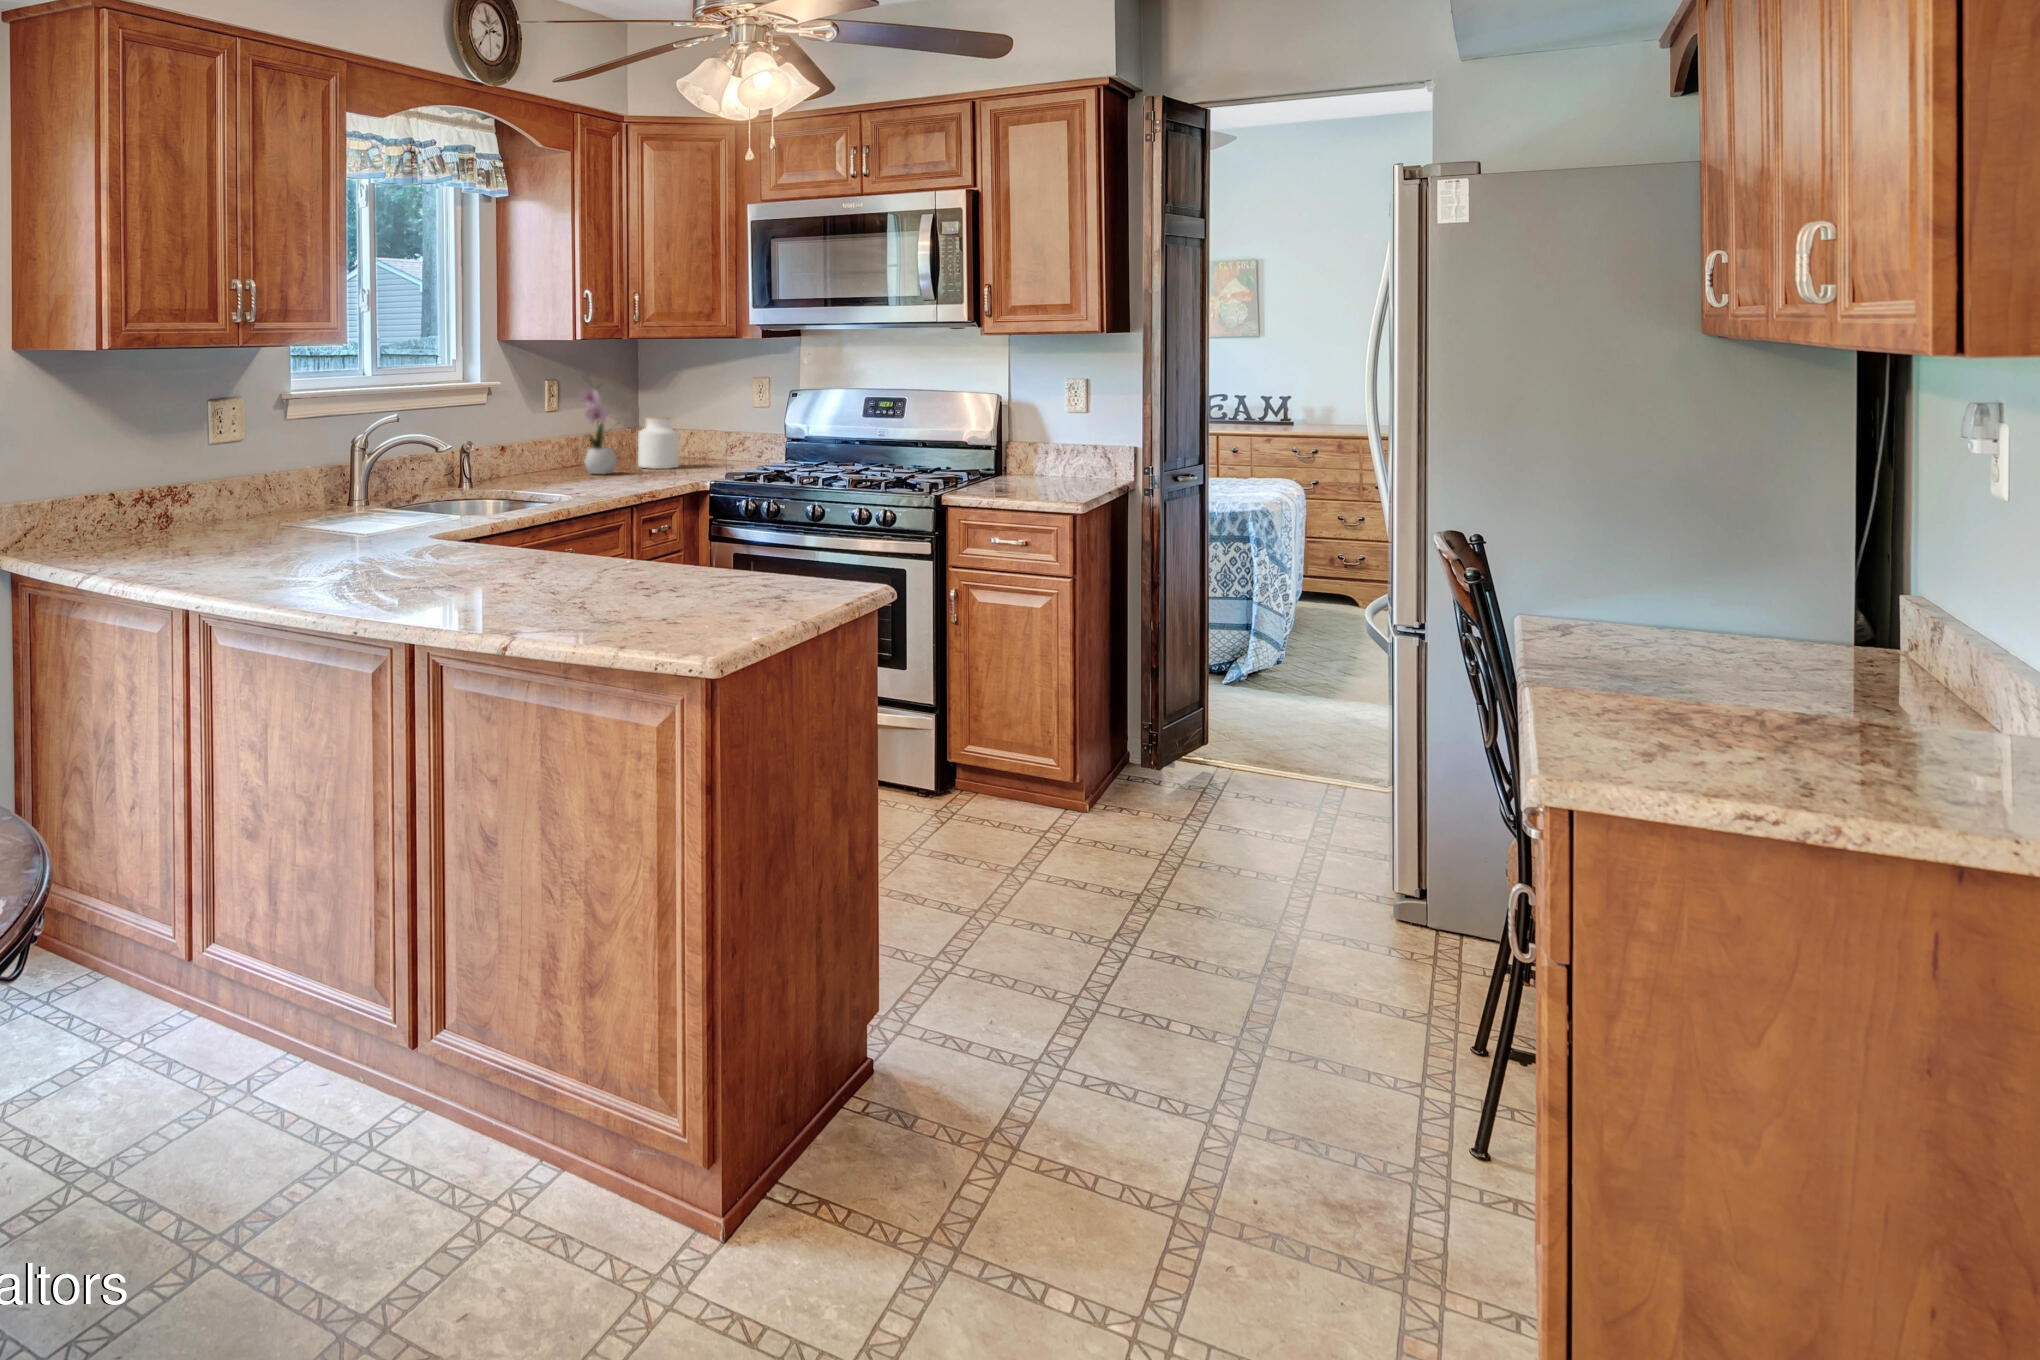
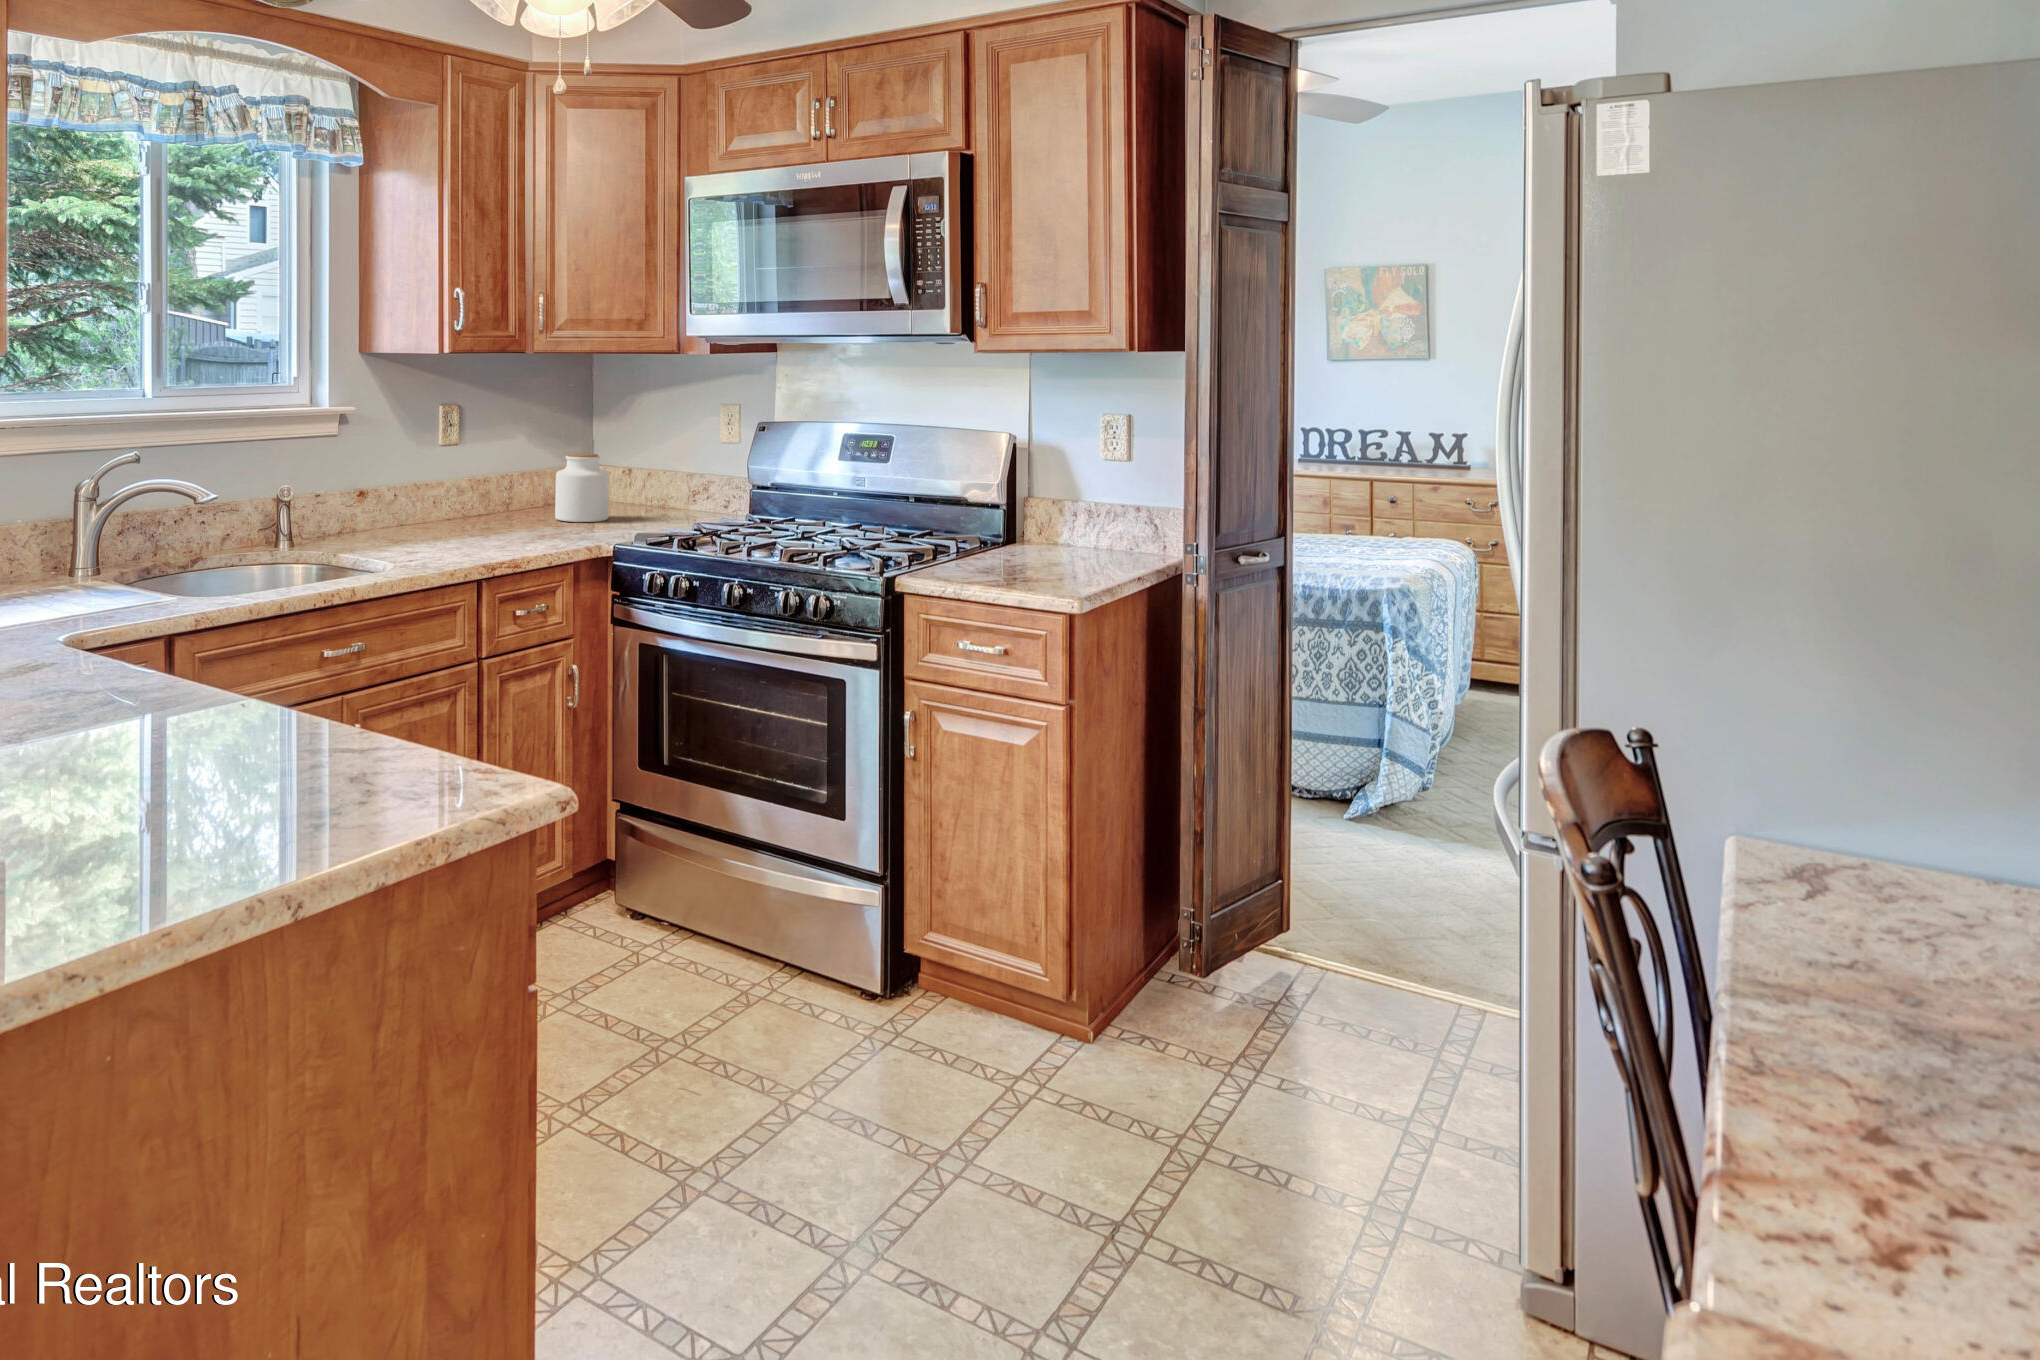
flower arrangement: present [580,387,617,474] -> none [463,397,522,530]

